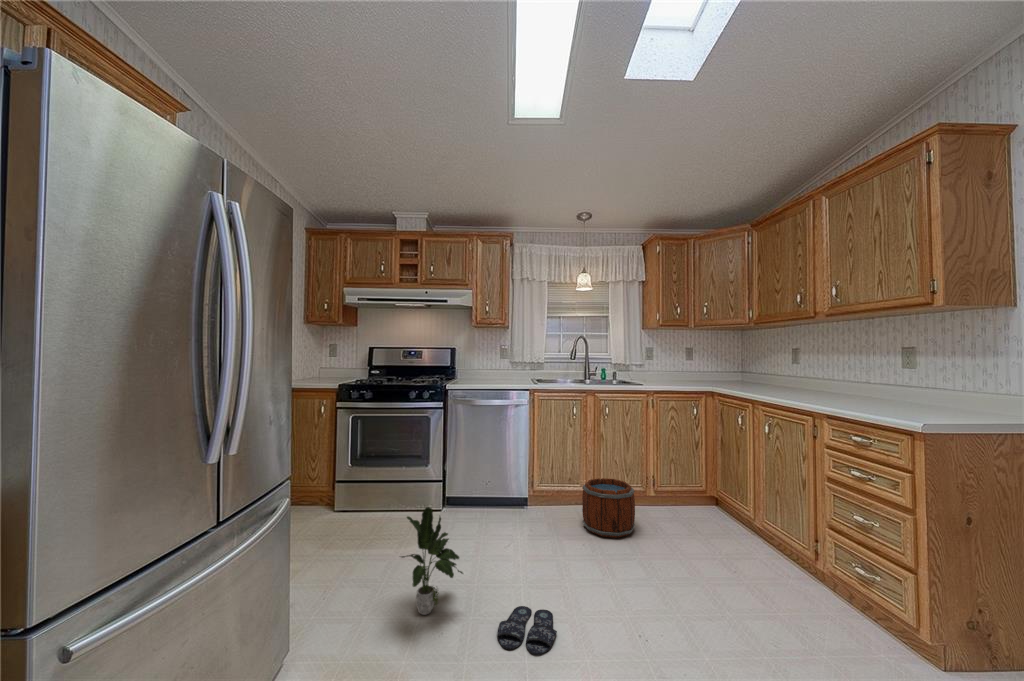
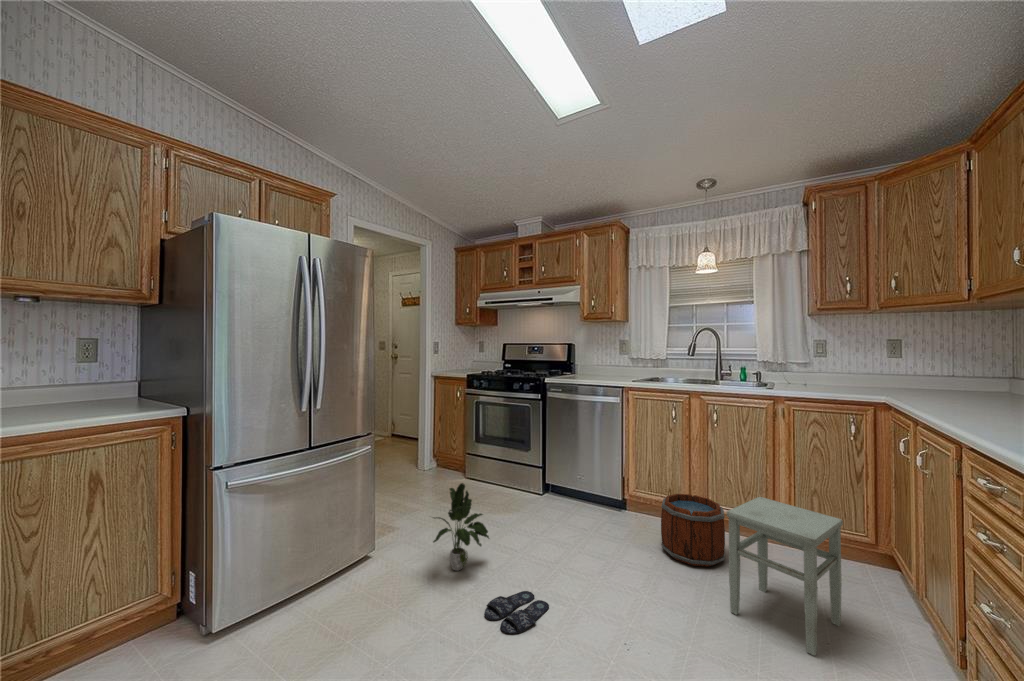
stool: none [666,468,734,575] -> present [727,497,843,655]

